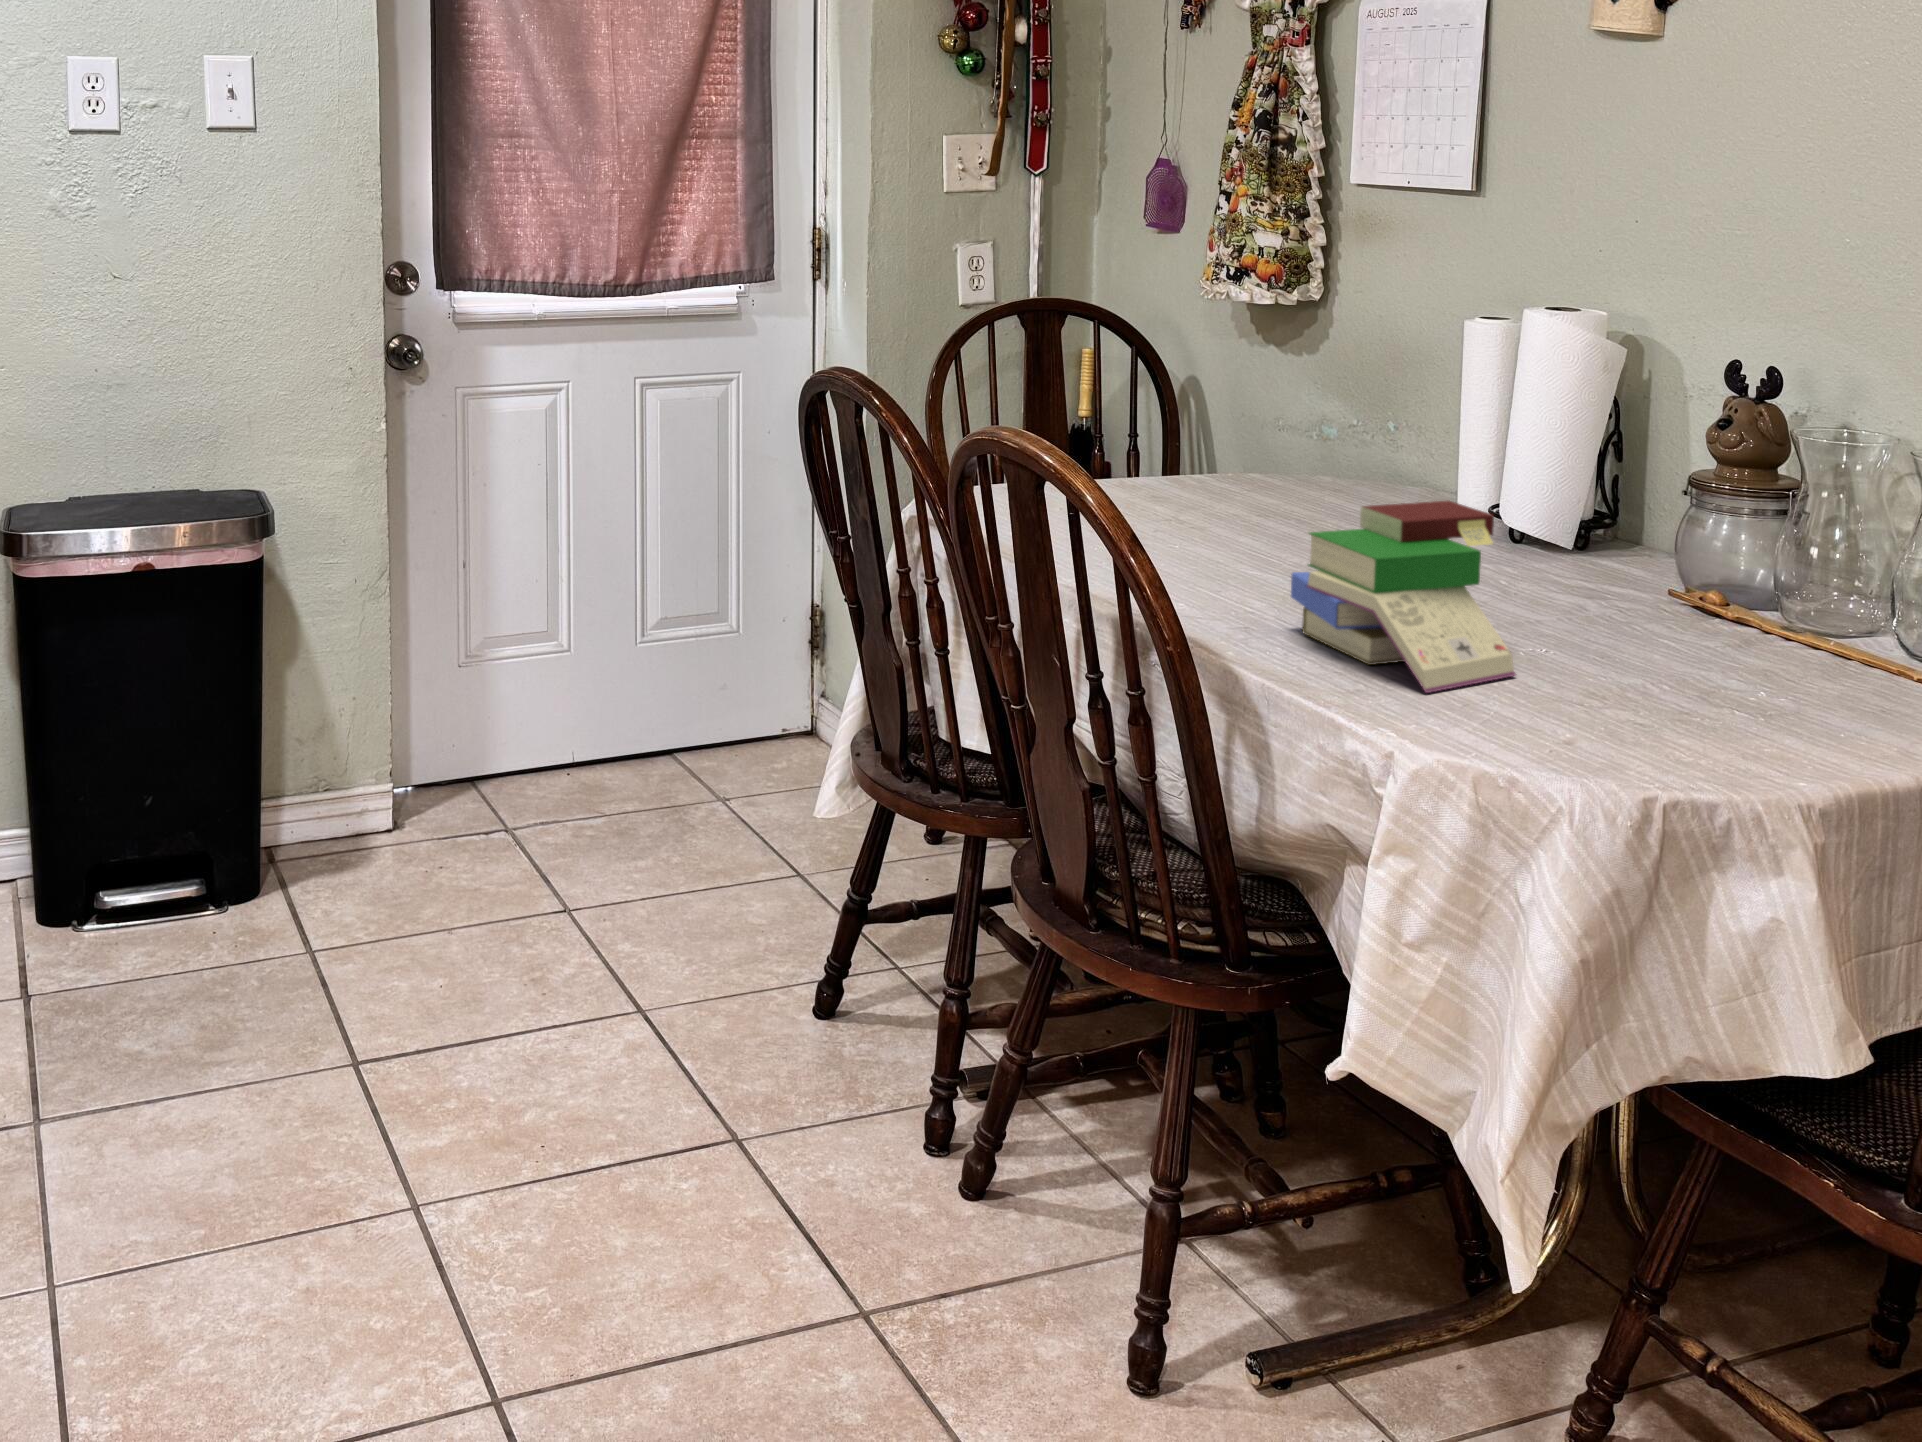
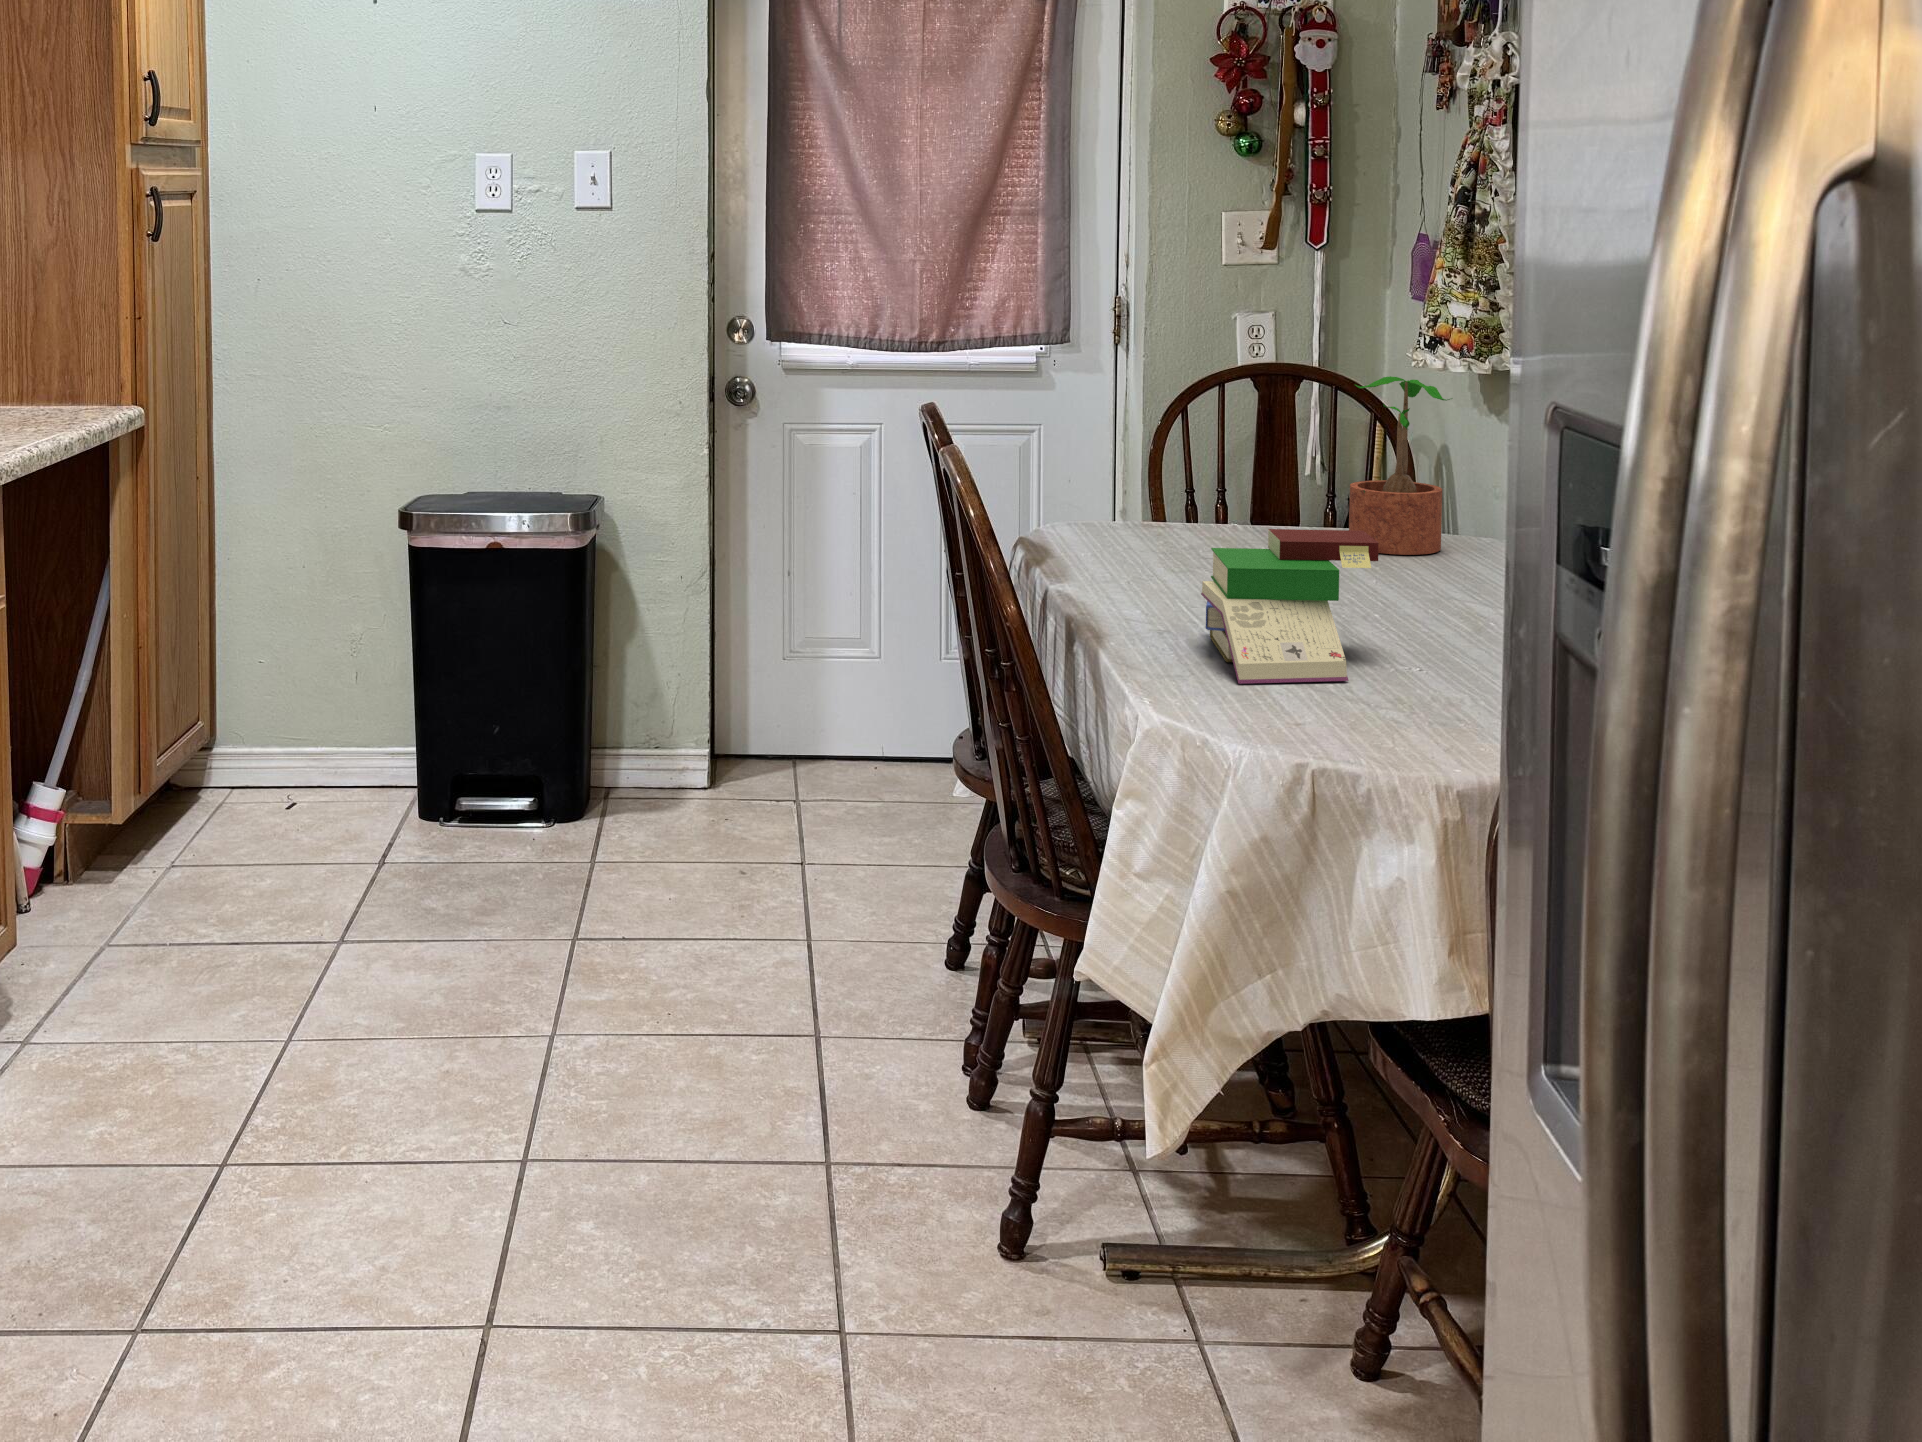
potted plant: none [1236,317,1346,508] -> present [1349,376,1452,555]

